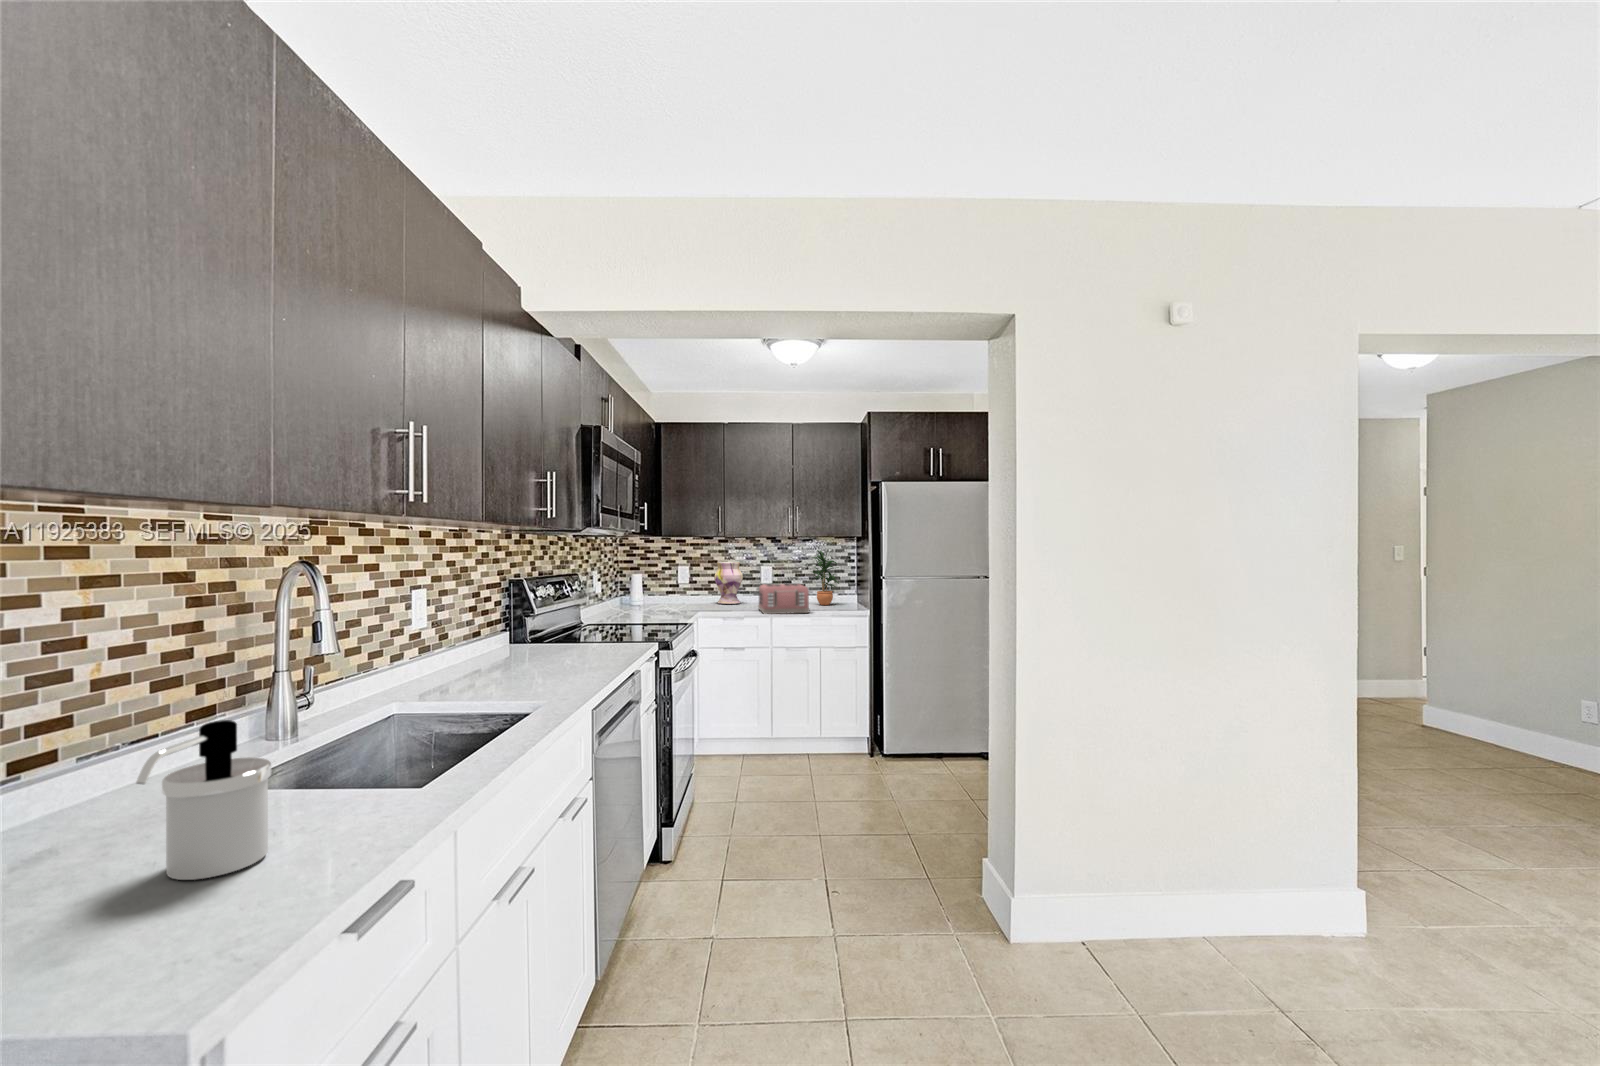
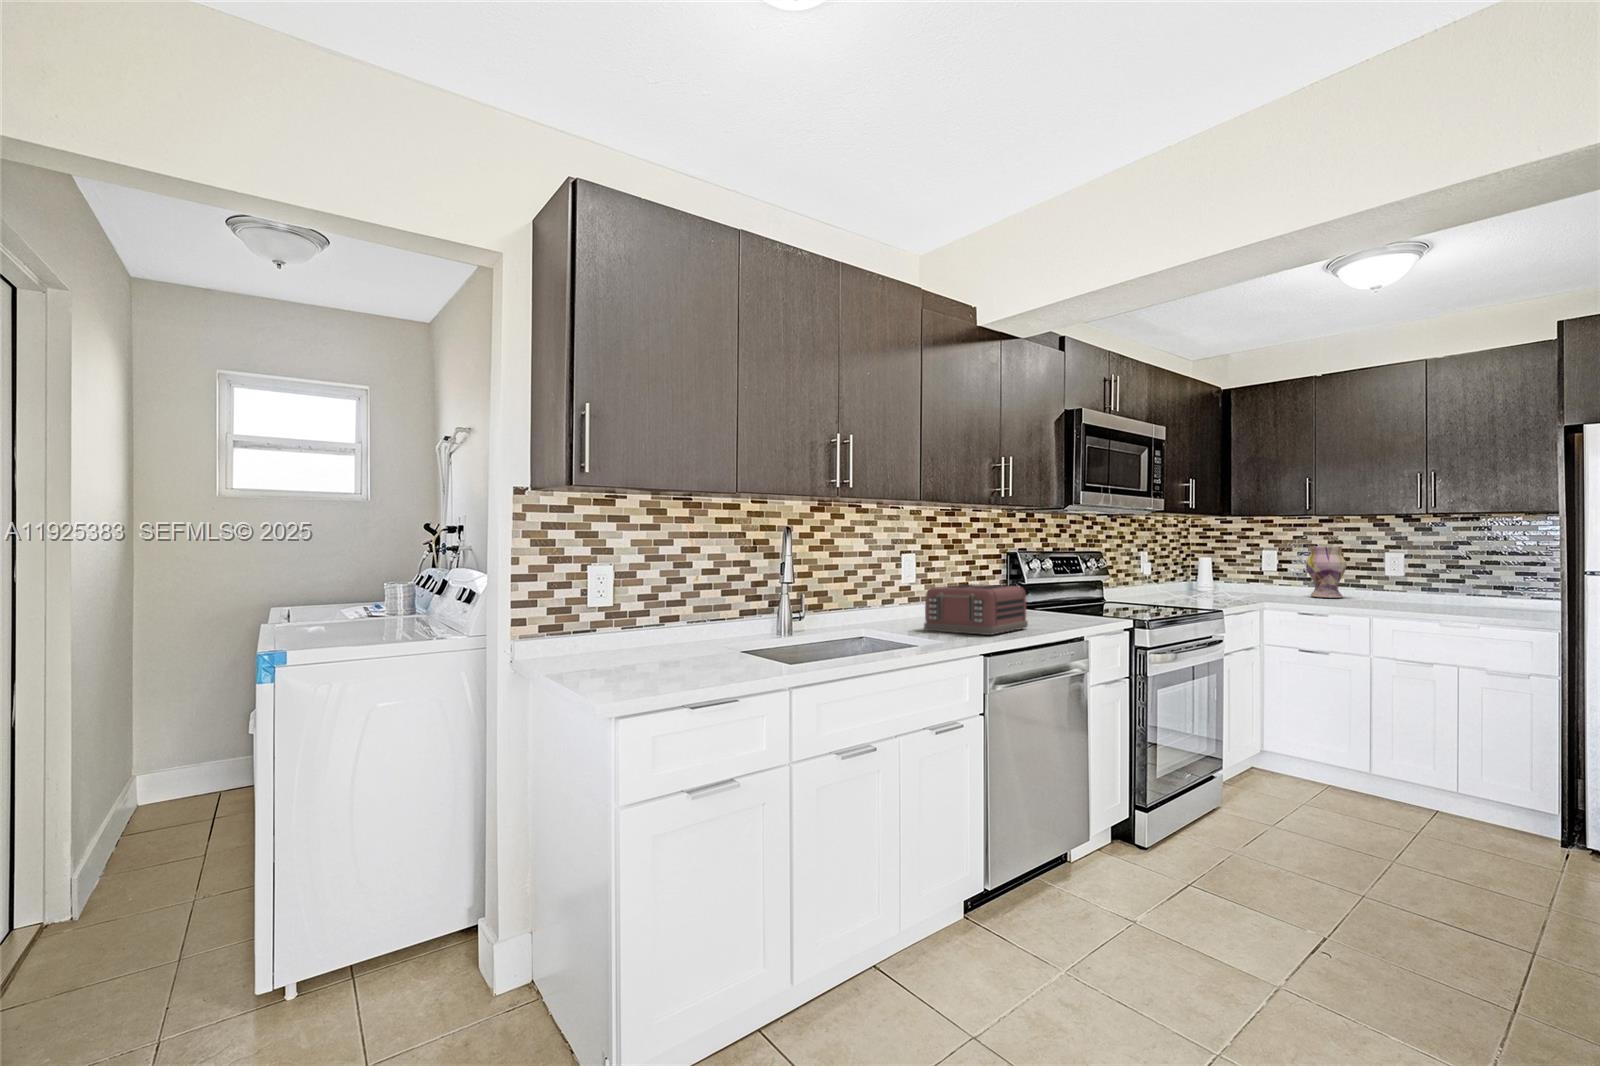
potted plant: present [812,550,839,605] -> none [1447,530,1503,607]
toaster: present [758,584,810,614] -> present [924,584,1028,635]
soap dispenser: present [136,720,271,880] -> none [673,599,732,671]

